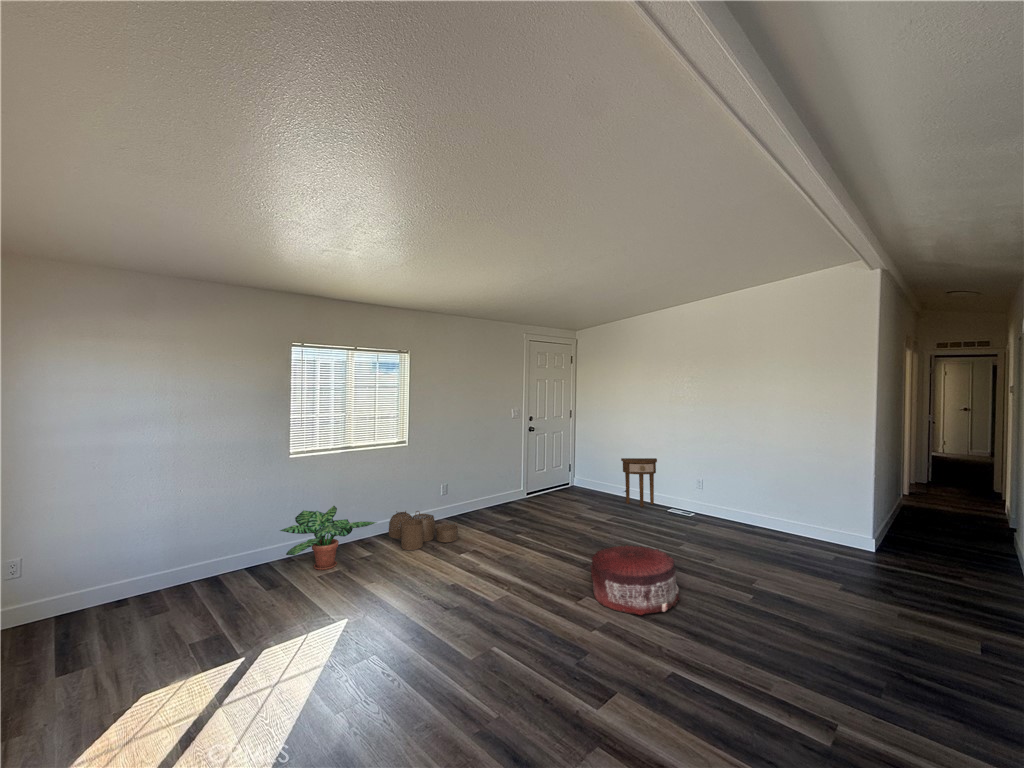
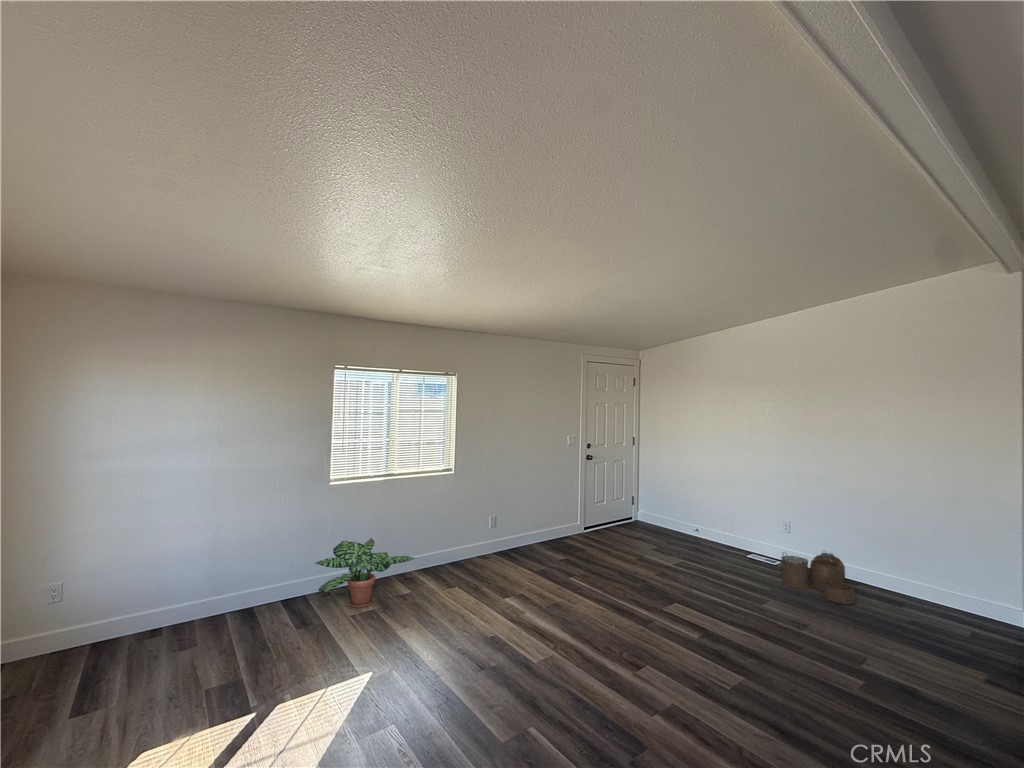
side table: present [621,458,657,507] -> none [690,493,733,549]
woven basket: present [389,511,458,550] -> present [781,552,855,604]
pouf: present [590,545,680,615] -> none [651,602,767,698]

